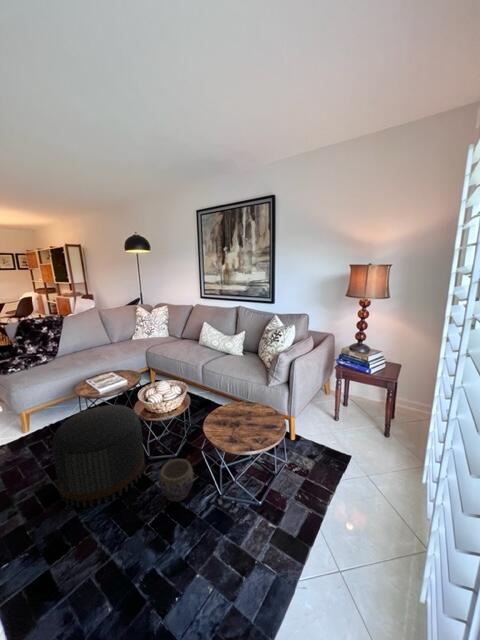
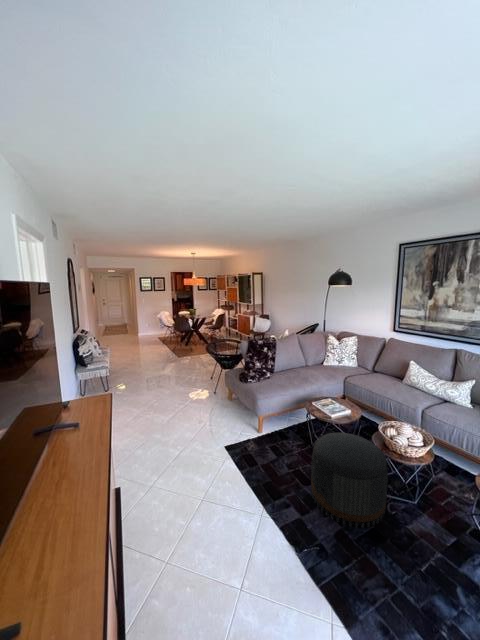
planter: present [159,459,194,502] -> none [418,509,460,557]

